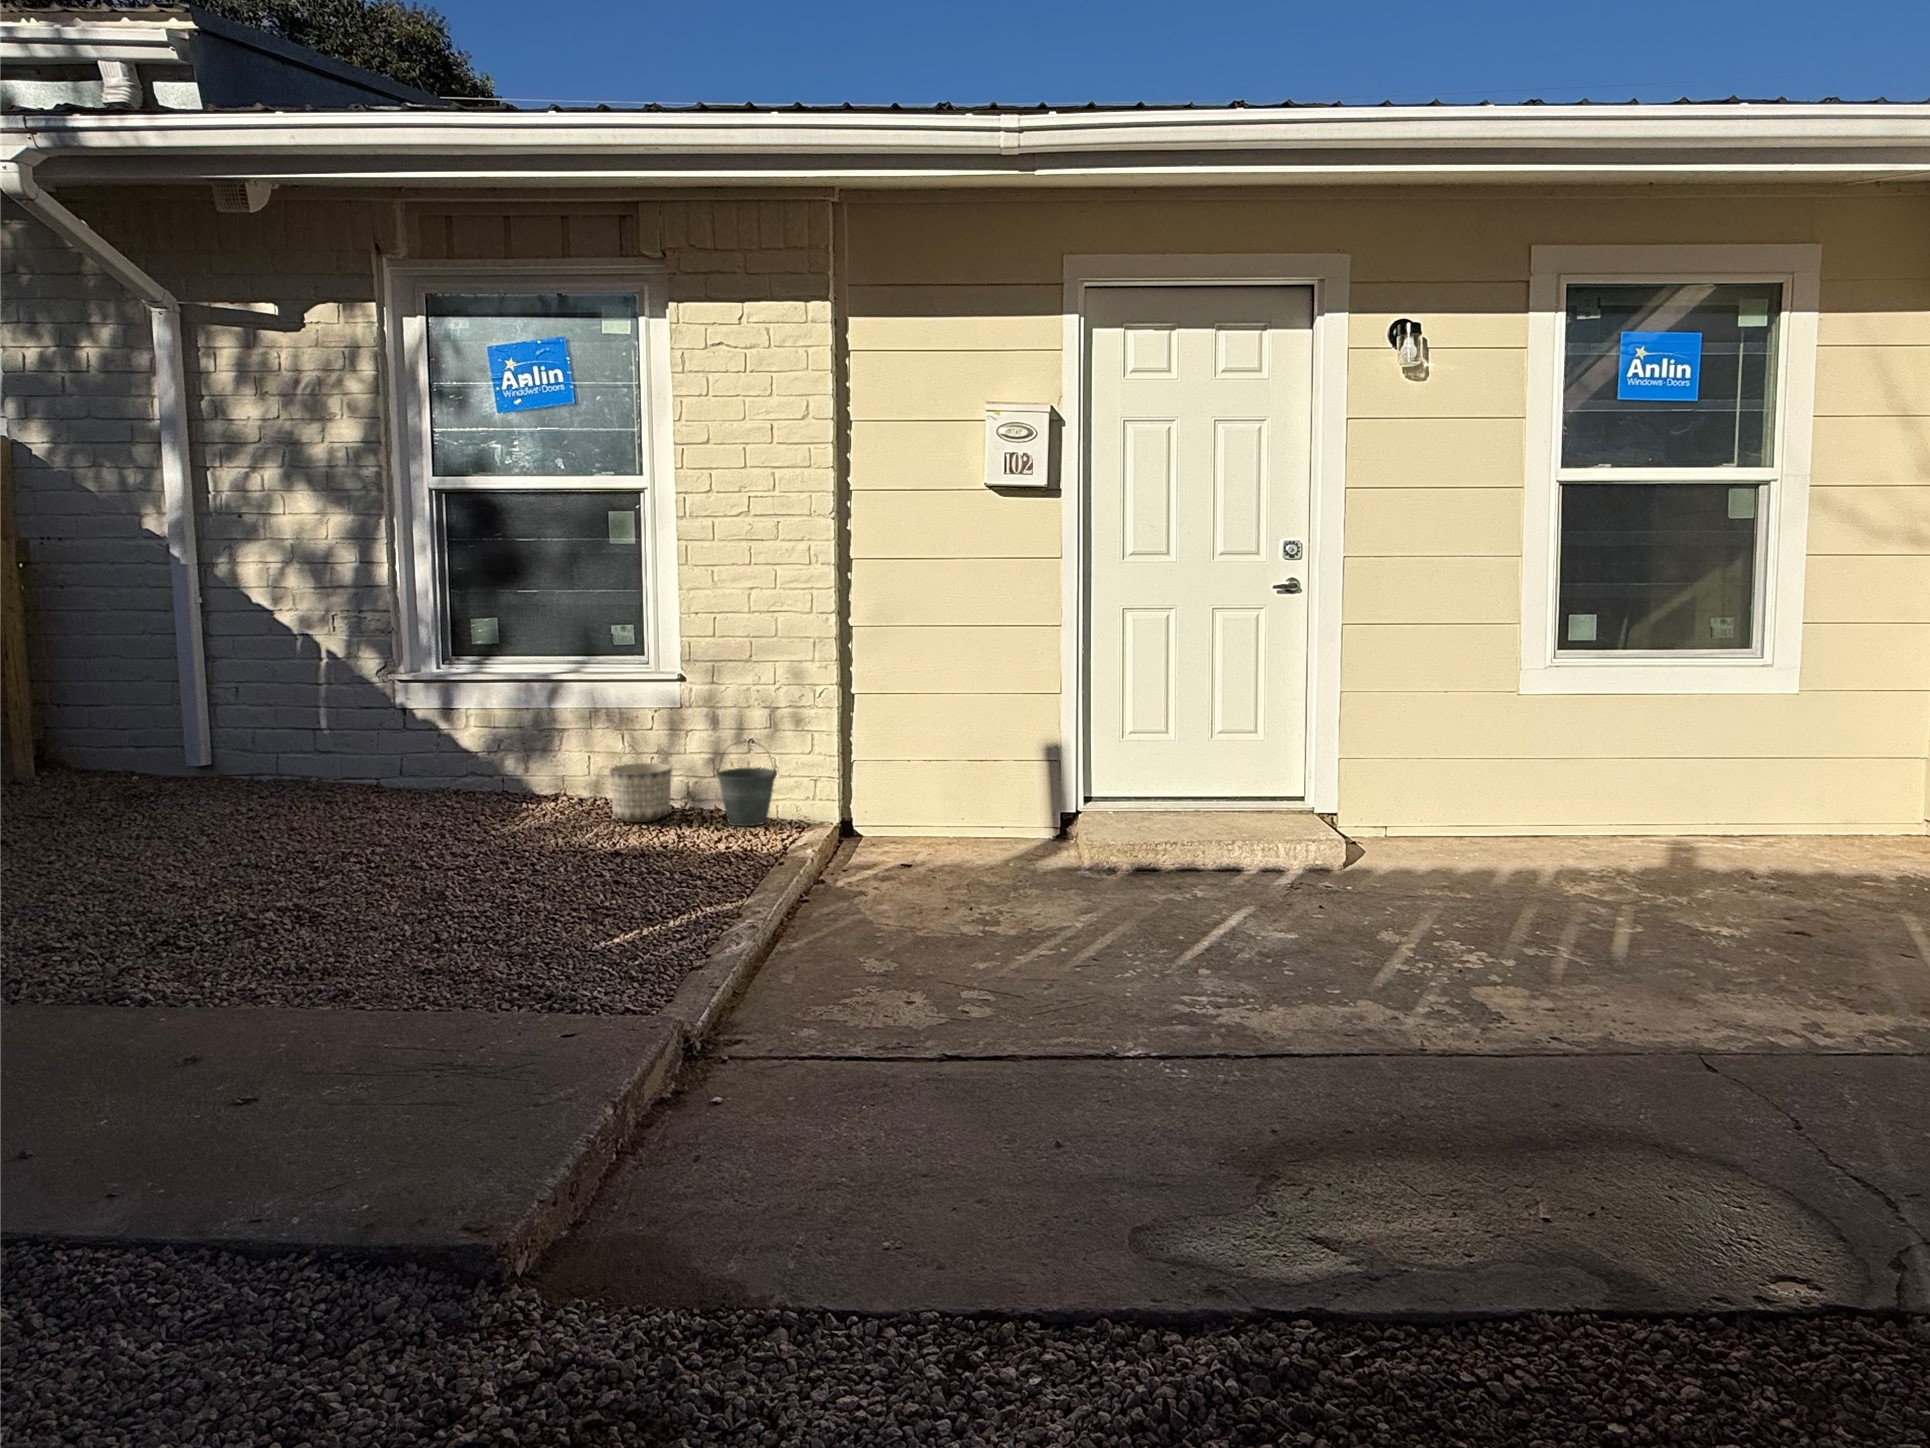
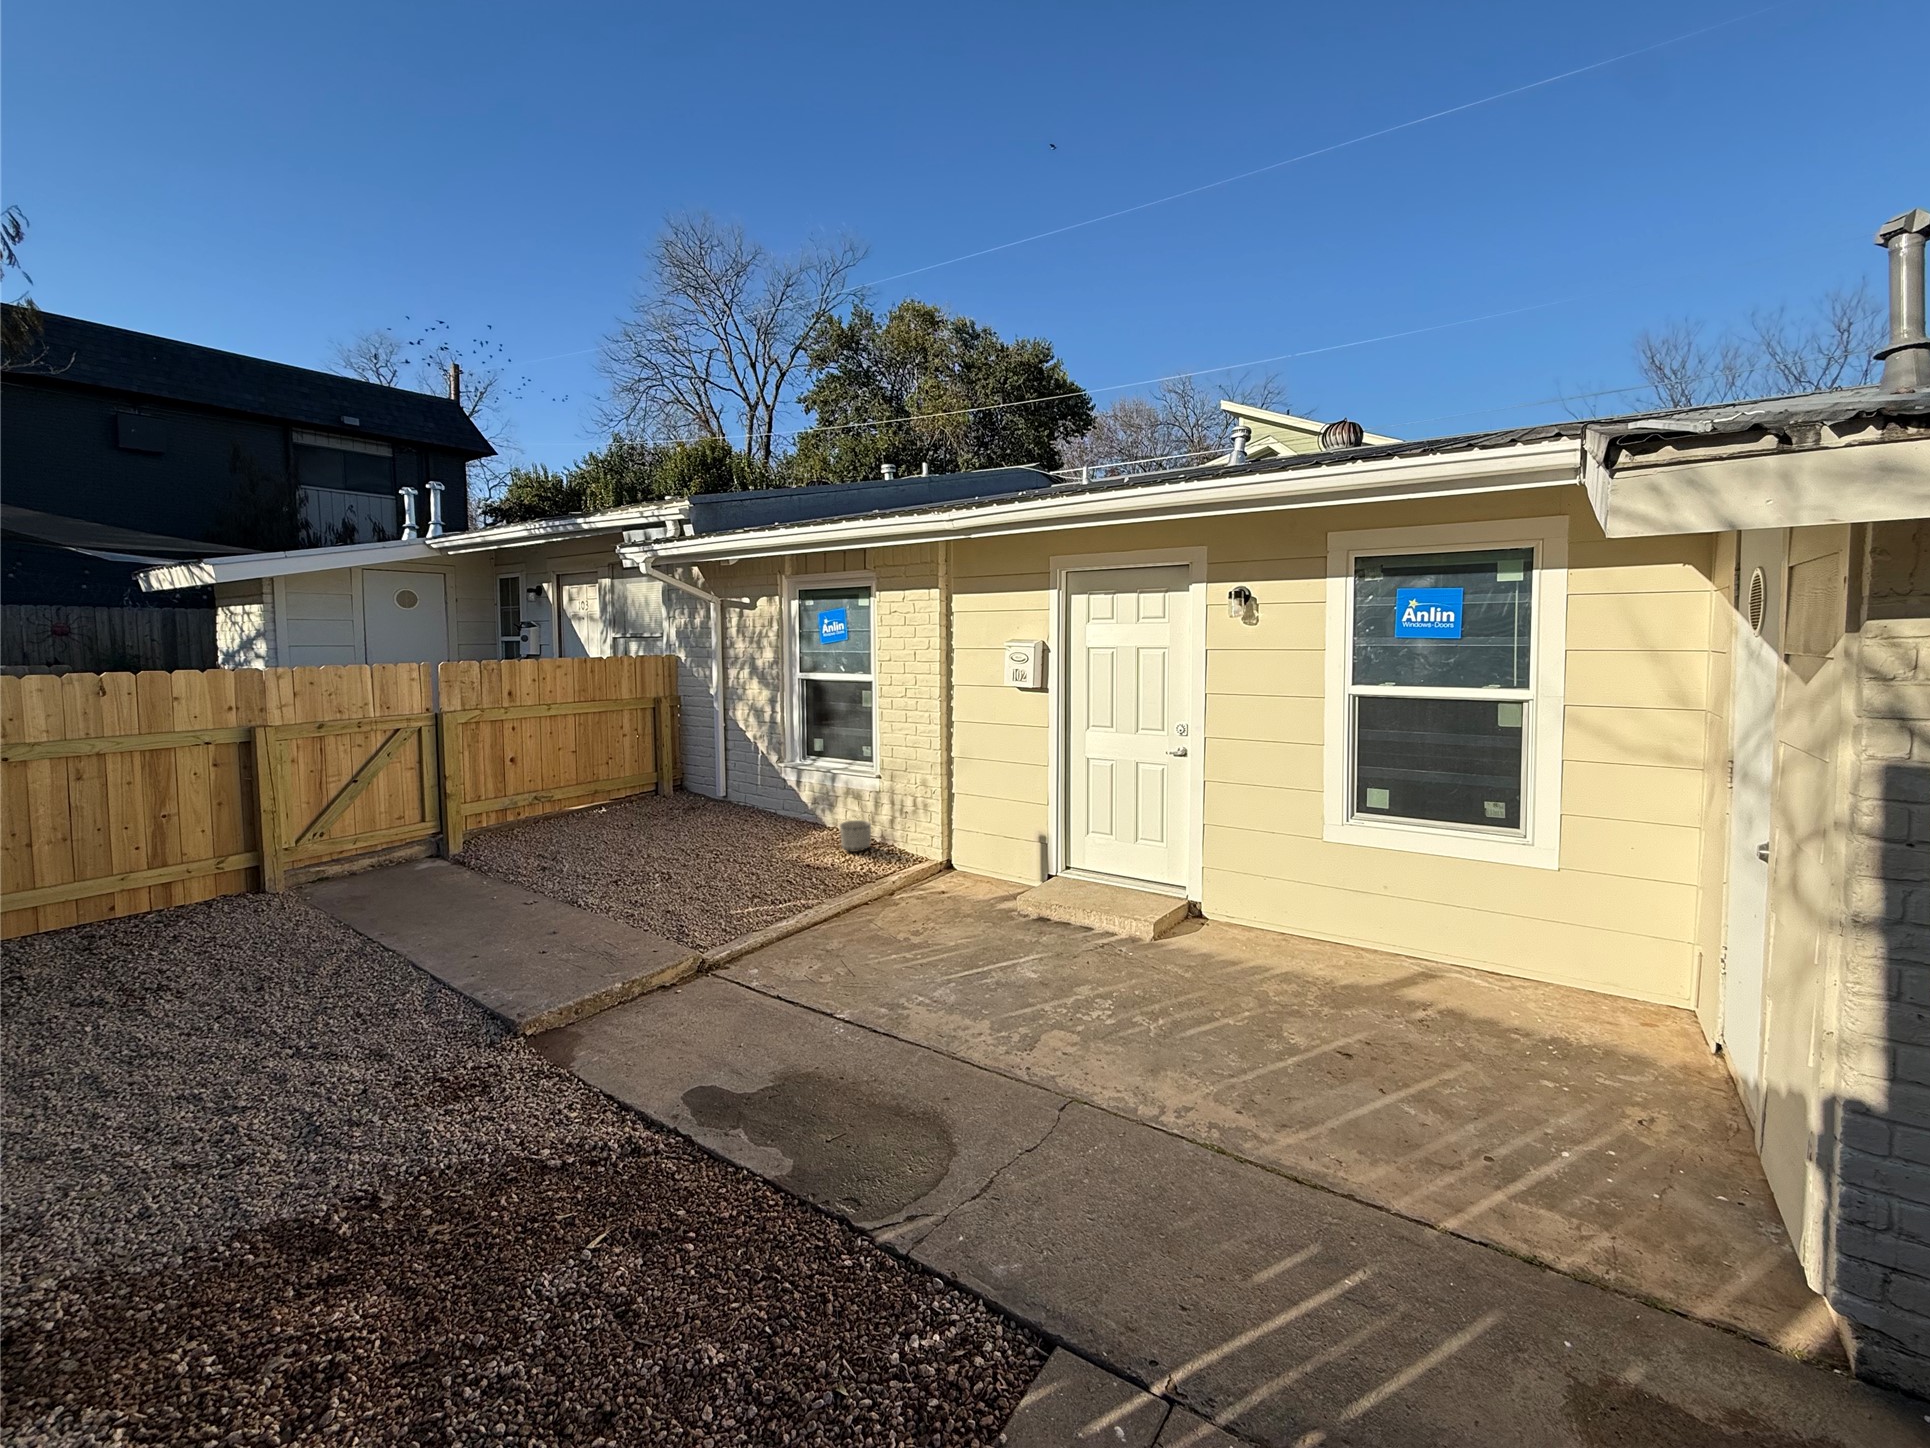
bucket: present [716,743,777,826] -> none [879,816,911,862]

